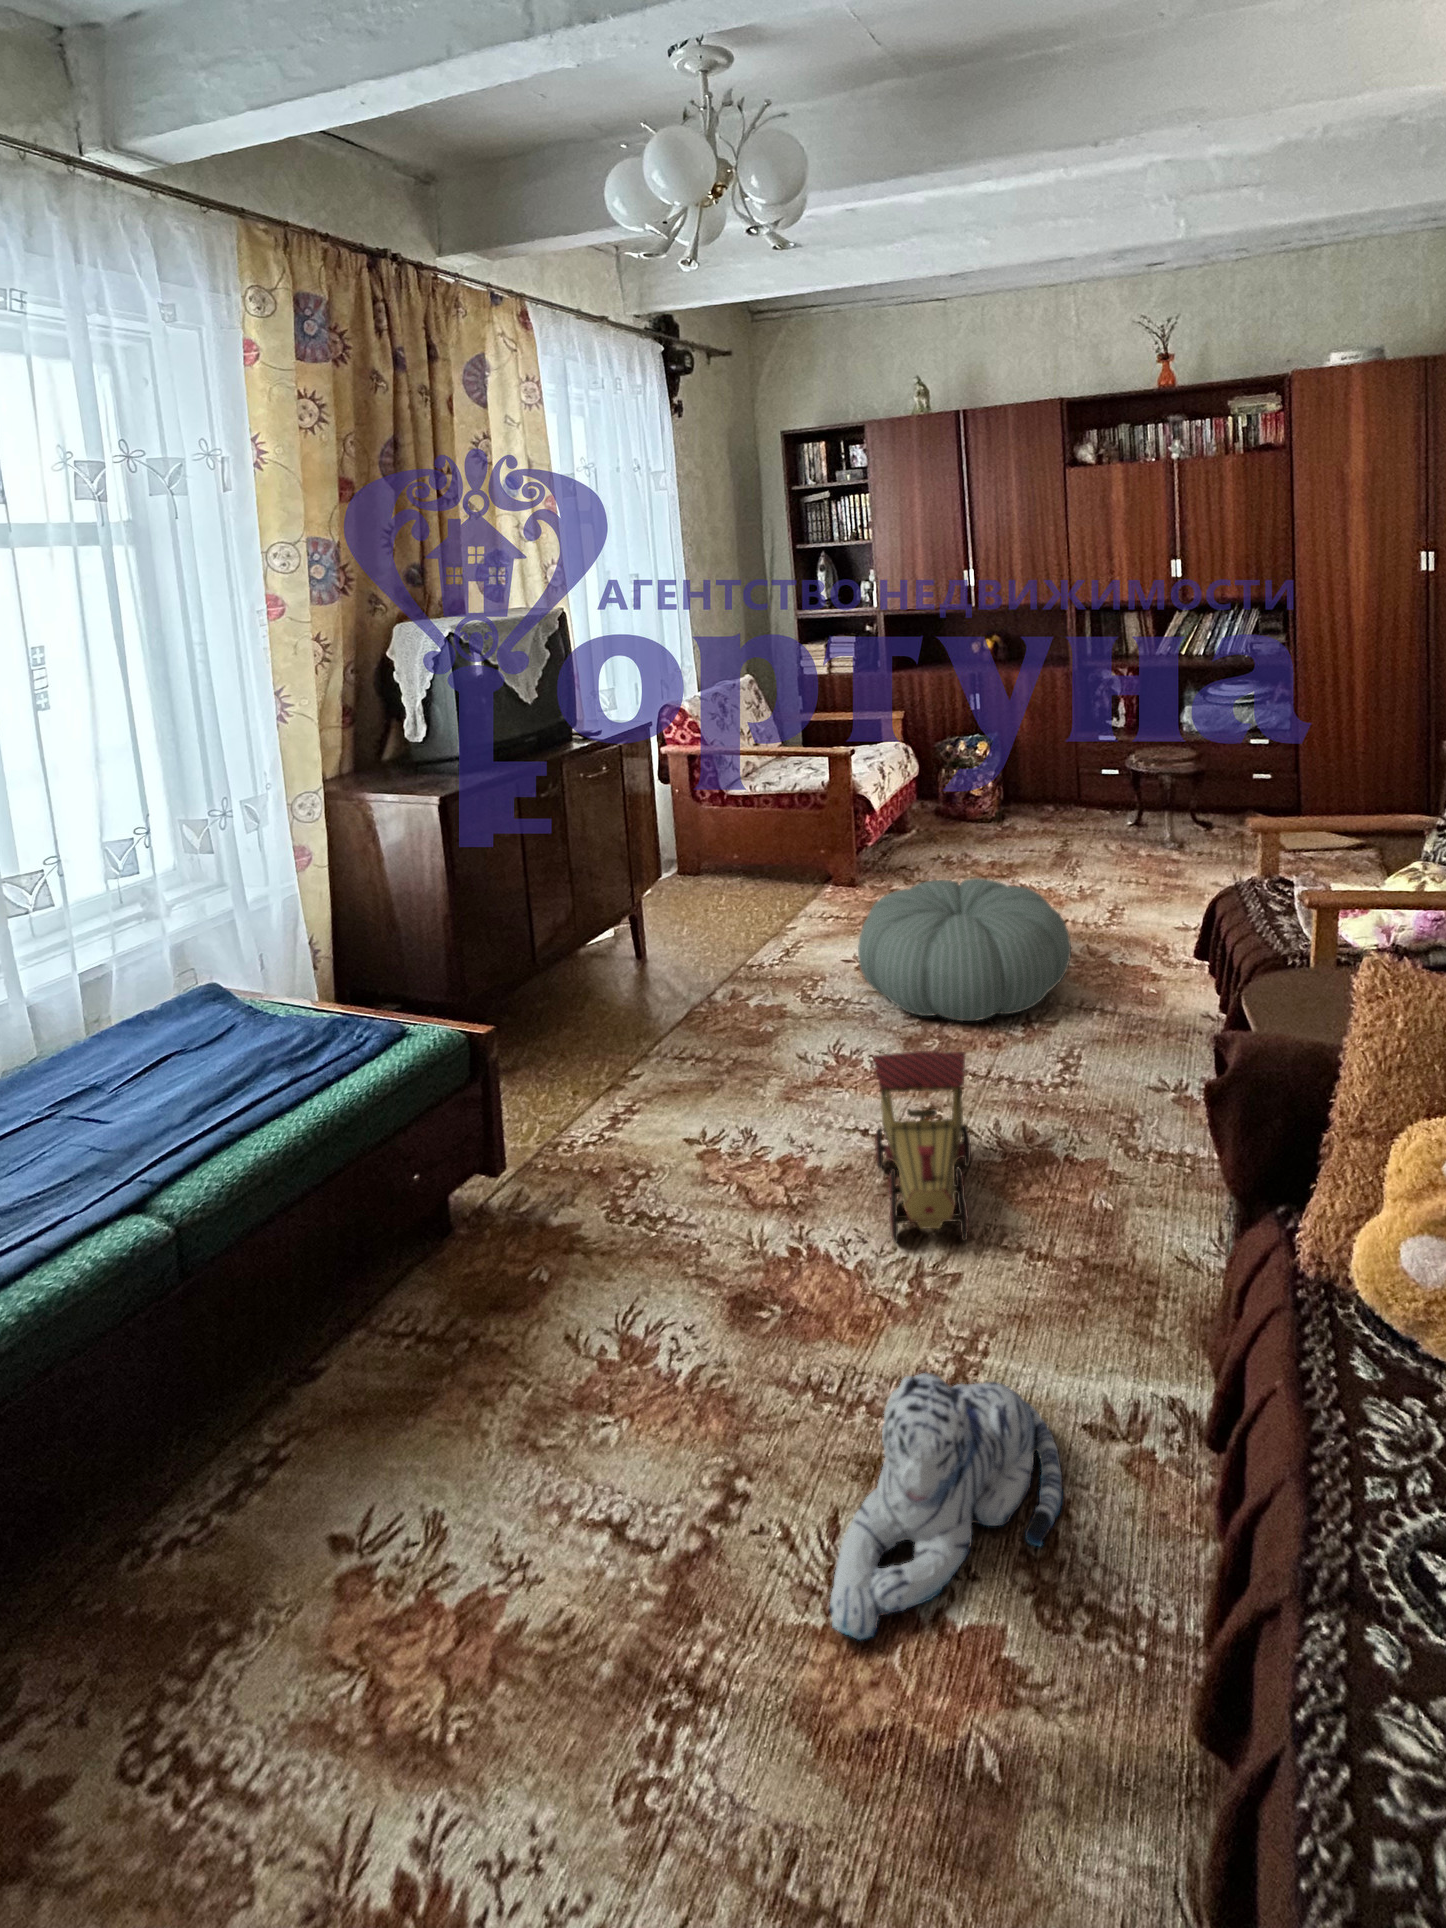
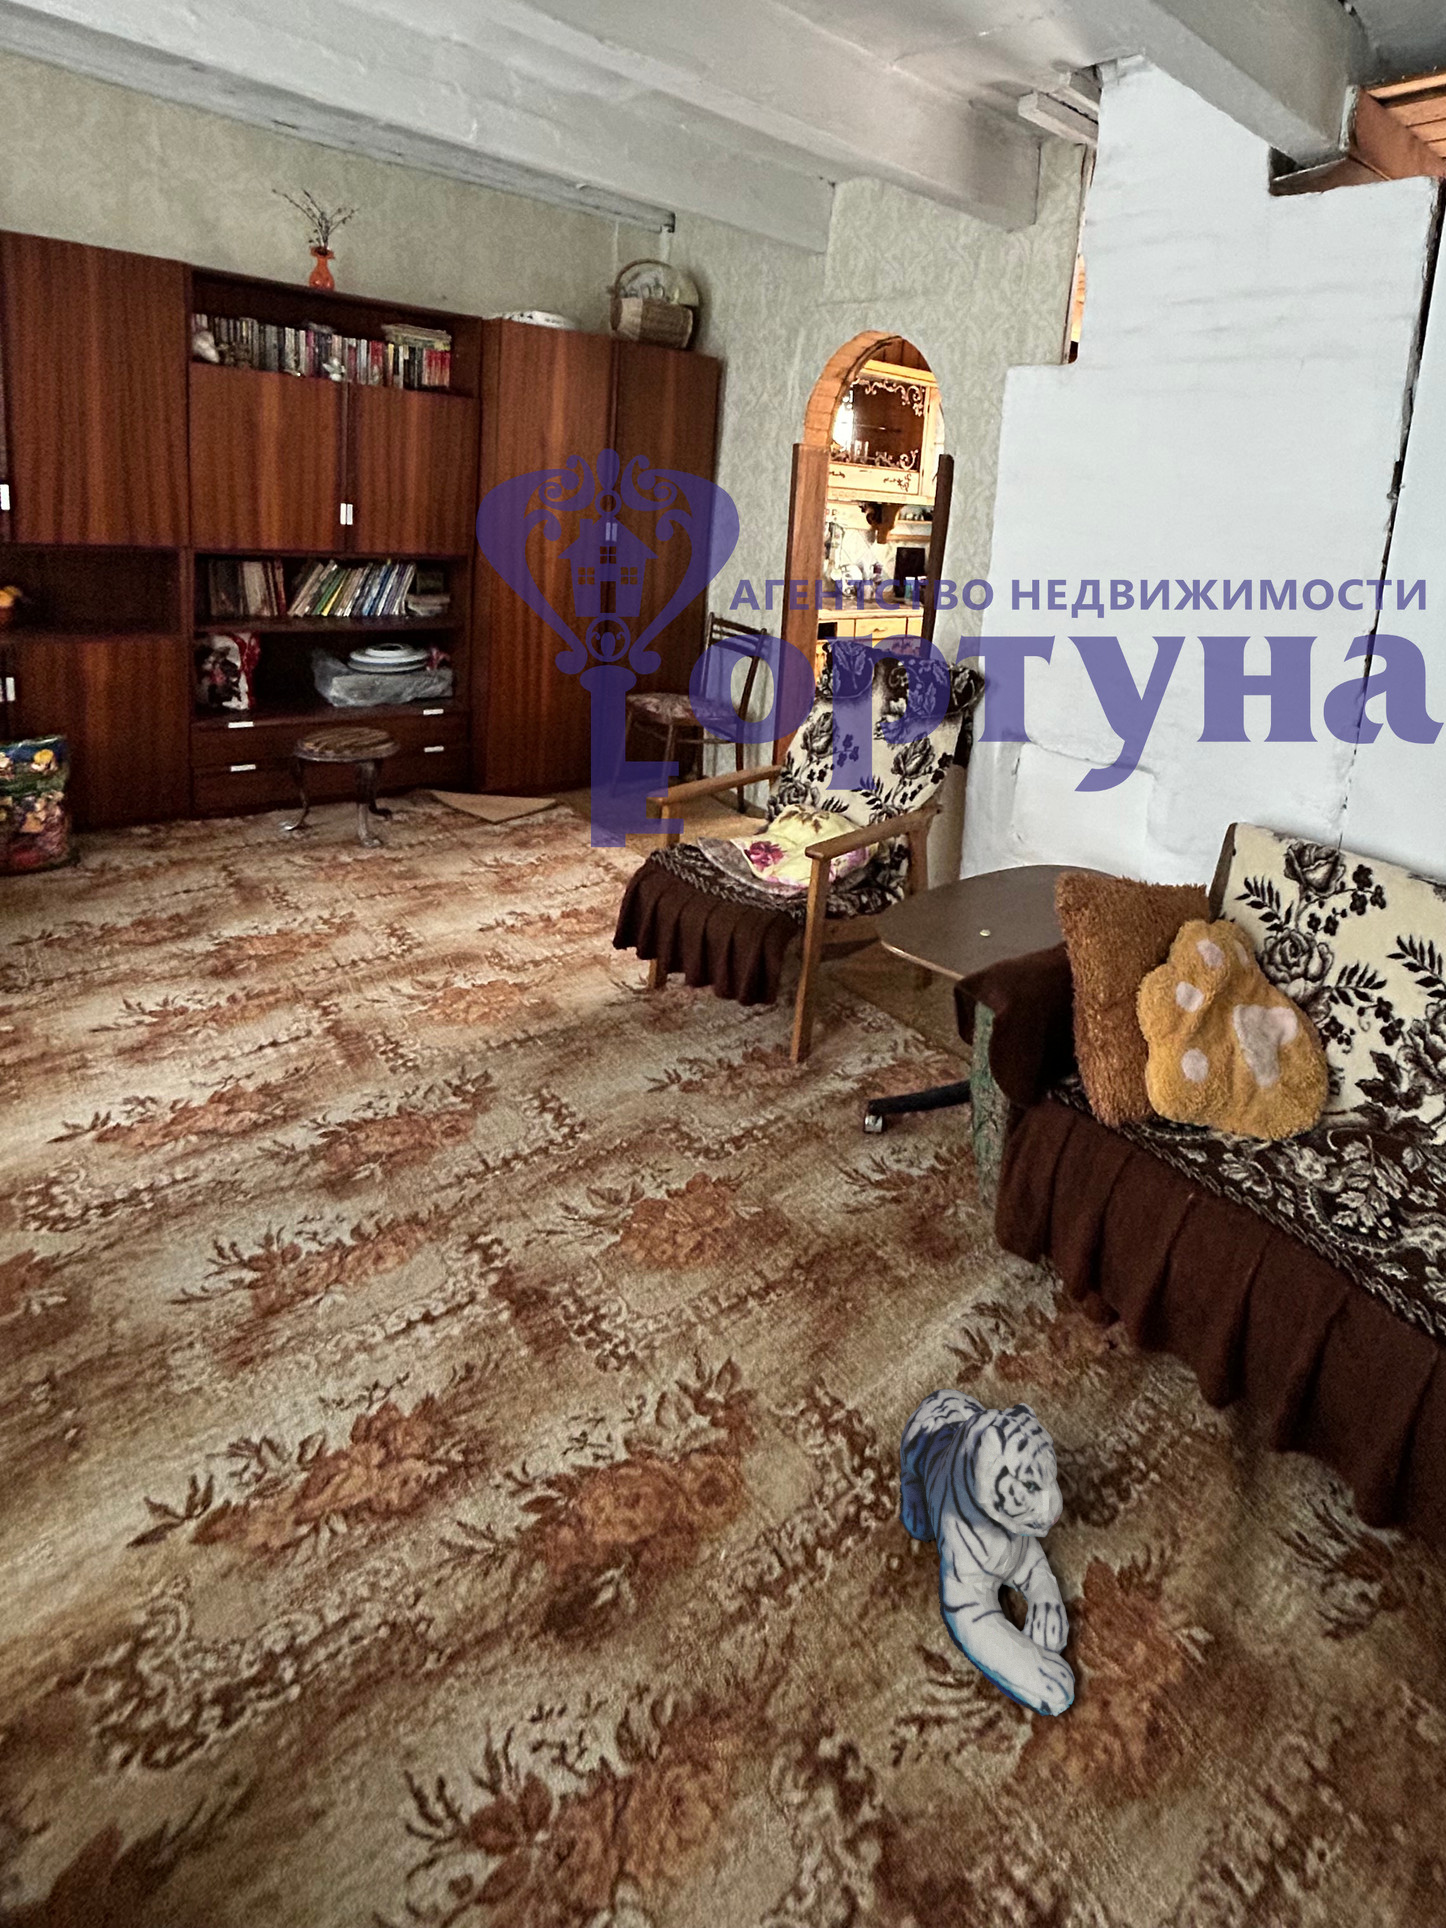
pouf: present [858,878,1071,1021] -> none [142,949,468,1165]
toy train: present [873,1051,971,1243] -> none [469,1144,698,1394]

